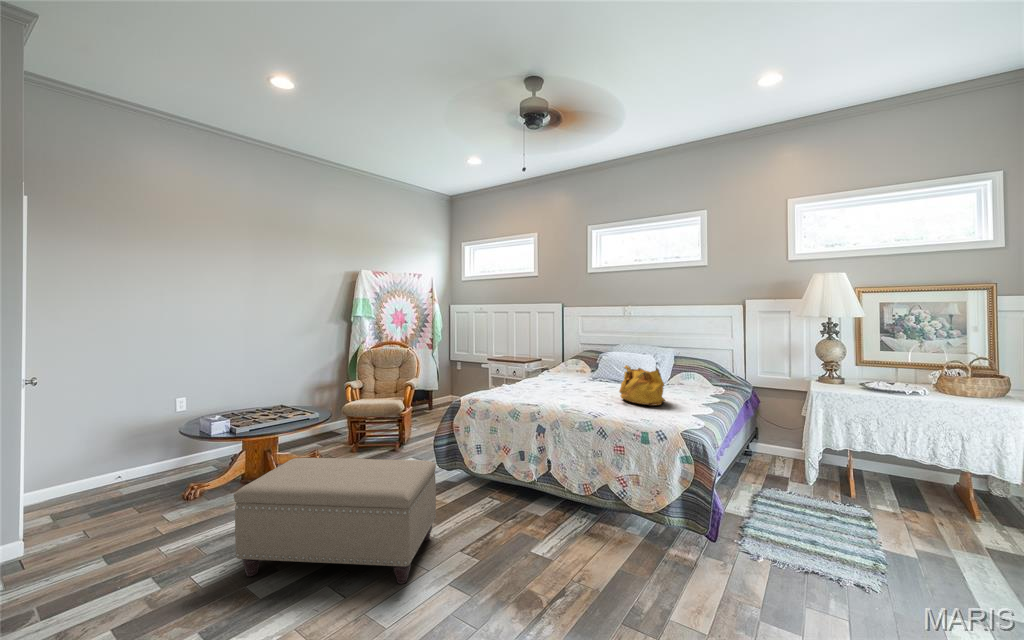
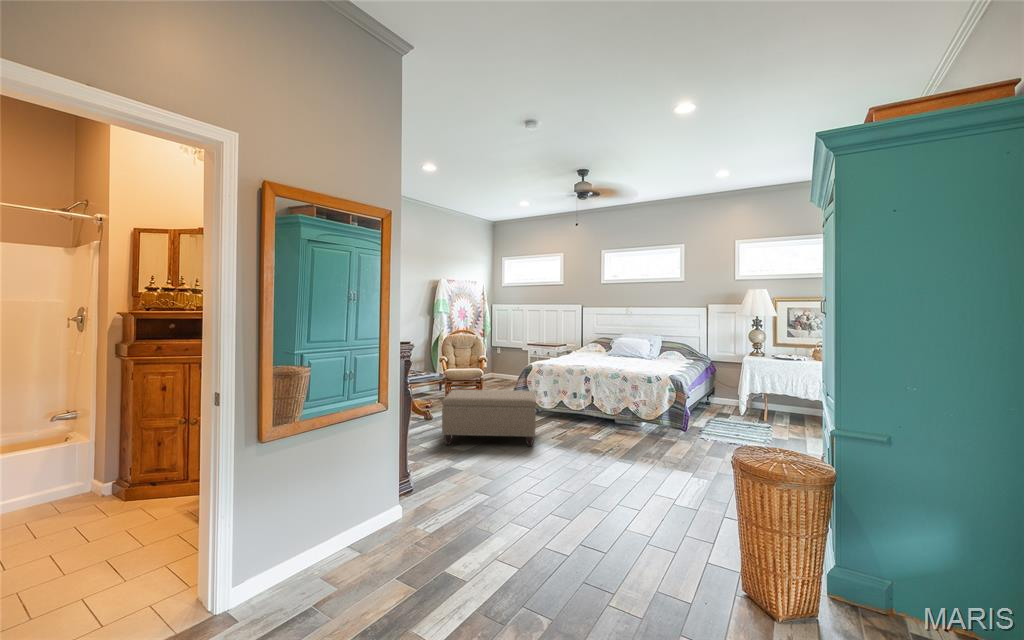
handbag: present [619,365,665,406] -> none [631,344,659,367]

